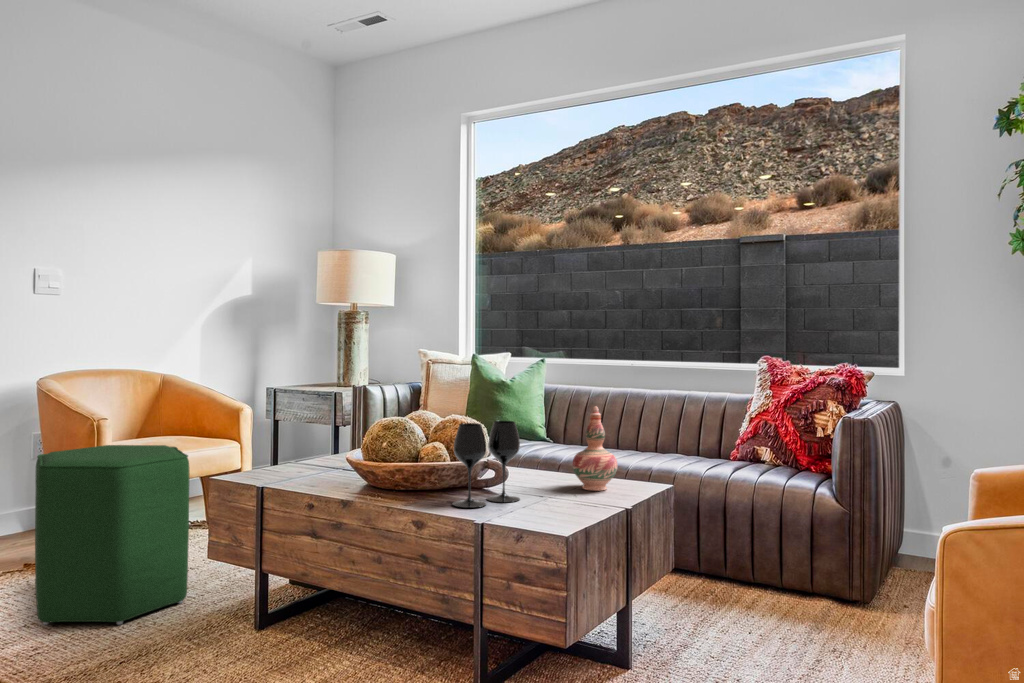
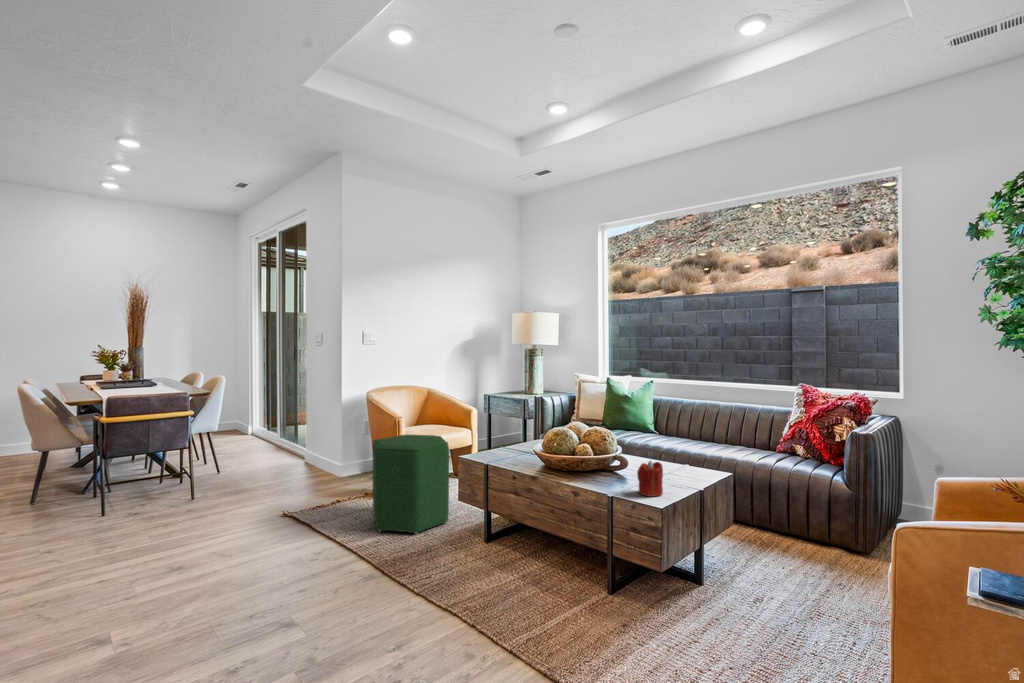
decorative vase: present [572,406,617,491] -> none [667,425,695,476]
wine glass: present [452,421,520,508] -> none [594,434,634,485]
candle: none [526,458,569,521] -> present [637,460,663,496]

